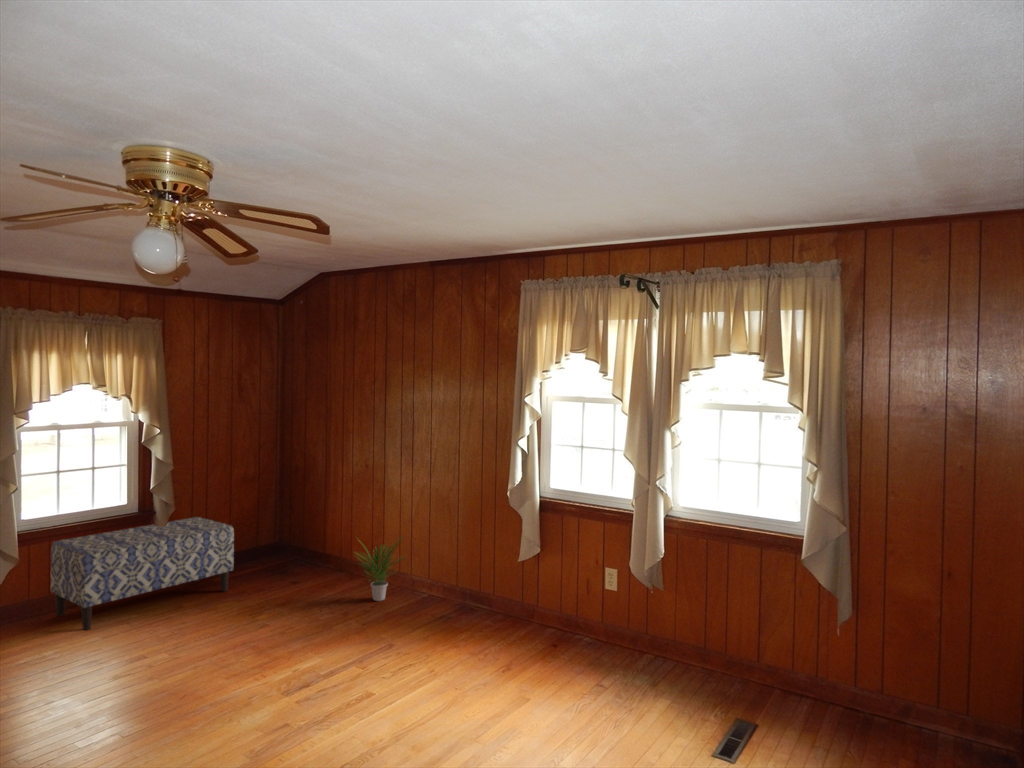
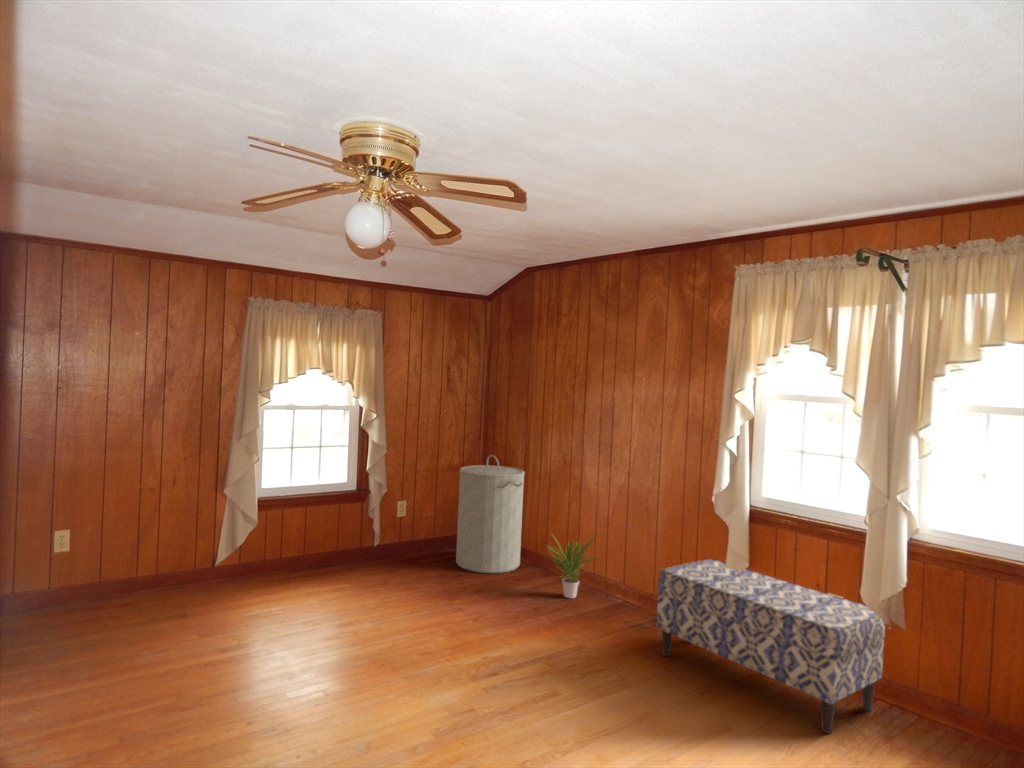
laundry hamper: none [257,464,329,586] -> present [456,455,525,573]
bench: present [51,517,234,630] -> present [656,559,885,733]

